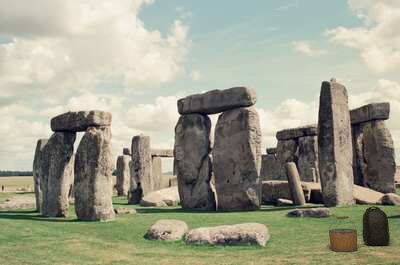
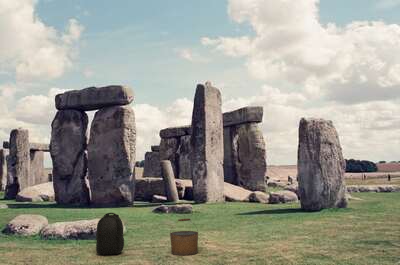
backpack: present [362,206,390,245] -> present [96,213,124,255]

